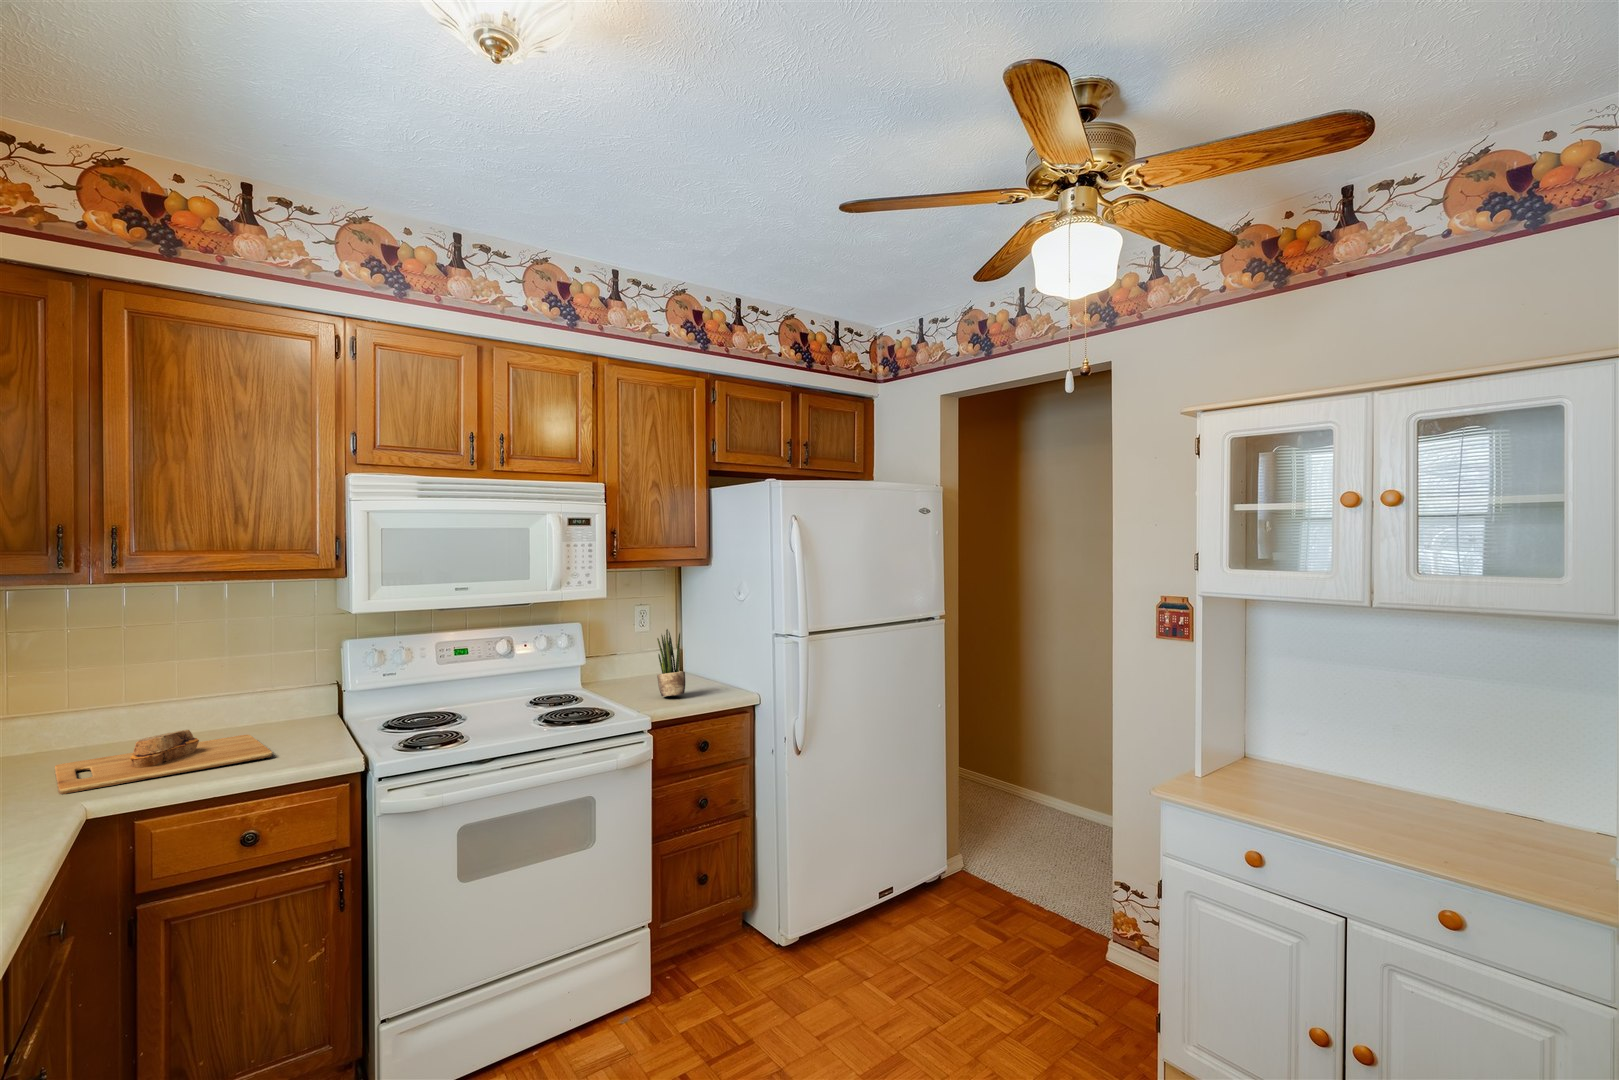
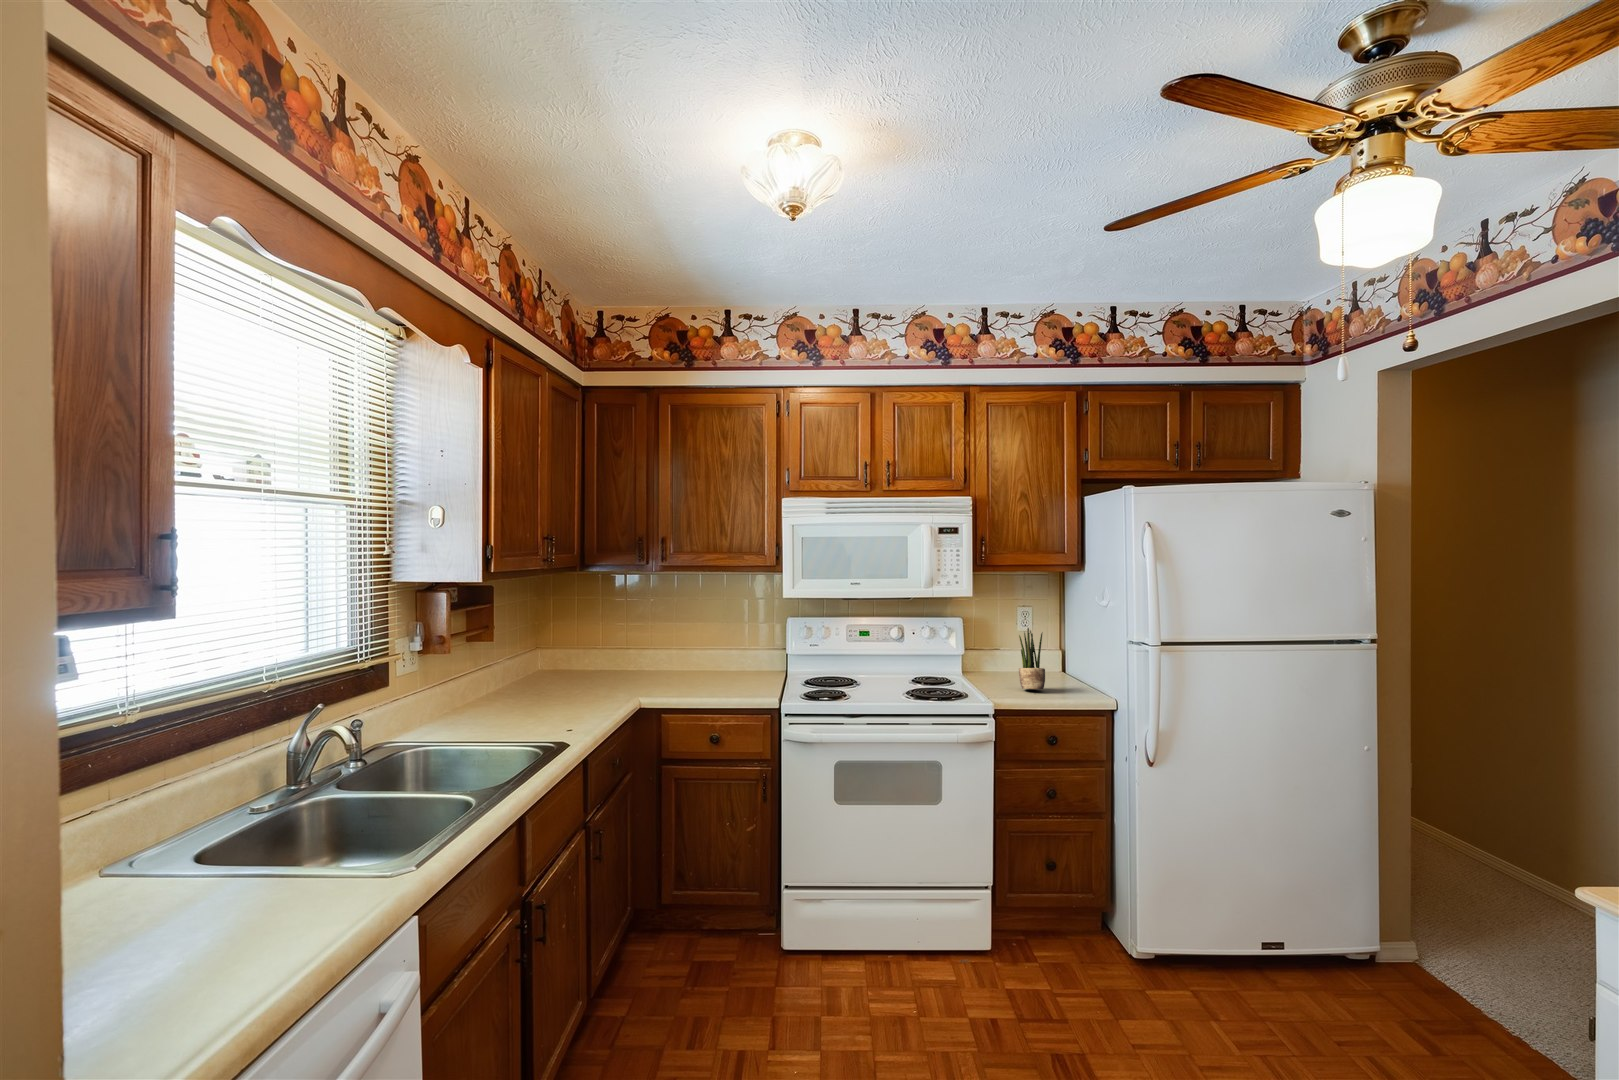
cutting board: present [55,730,273,794] -> none [631,665,733,693]

